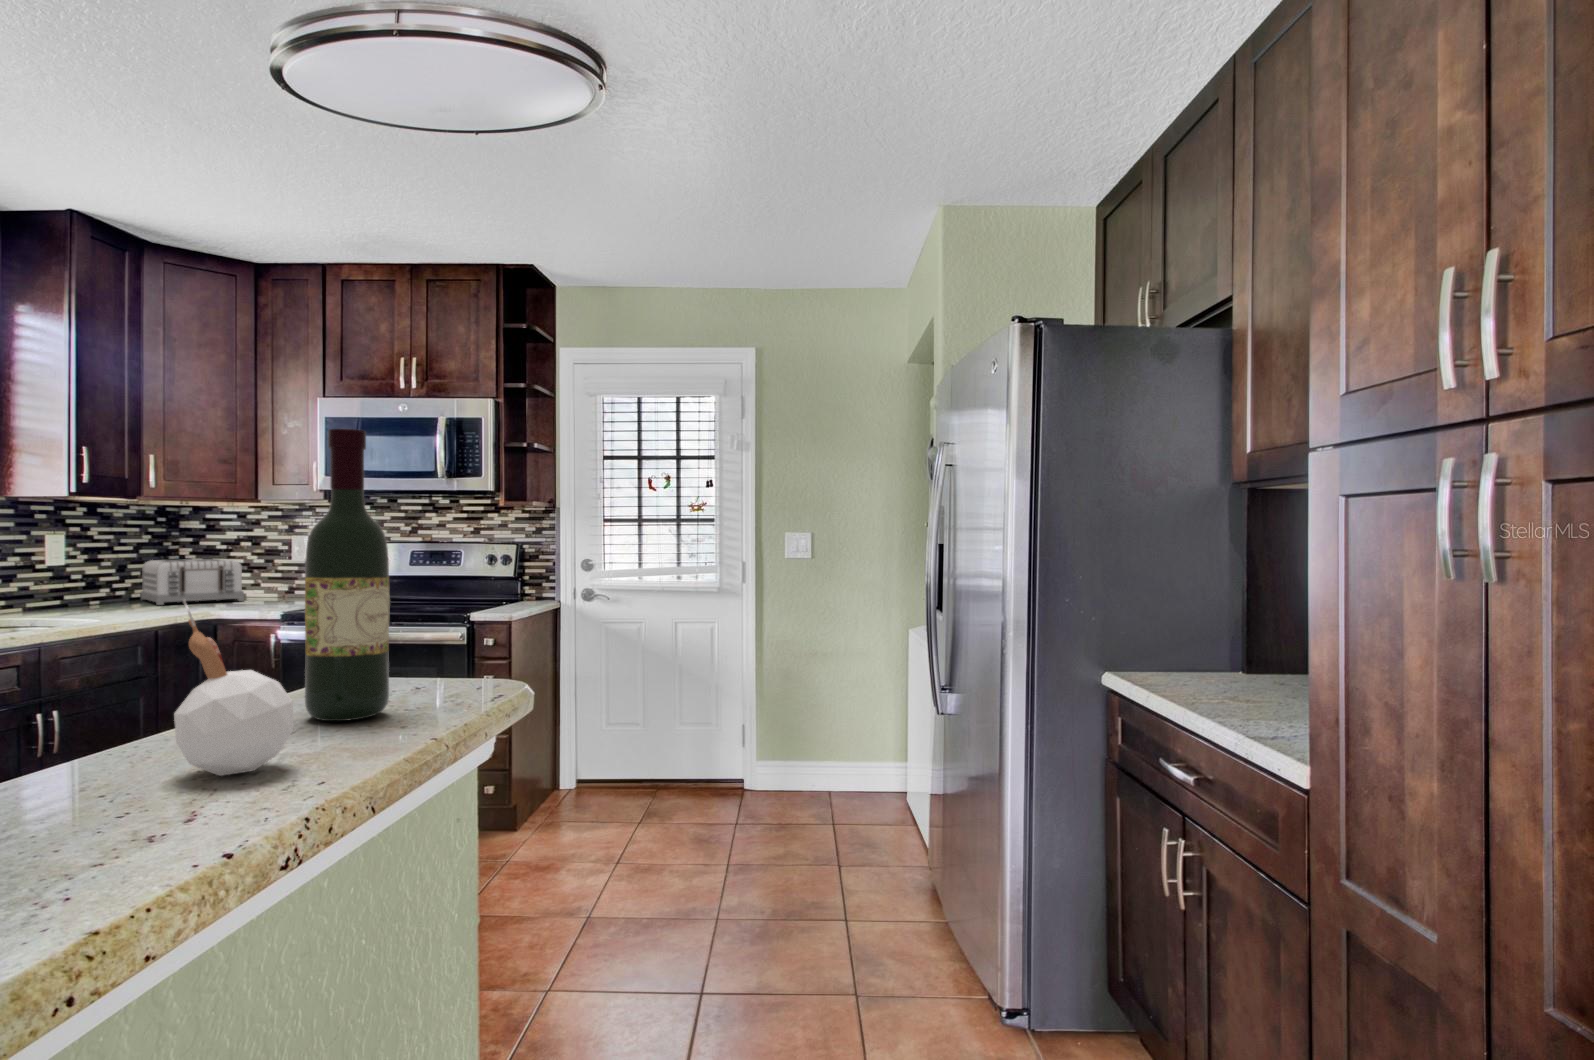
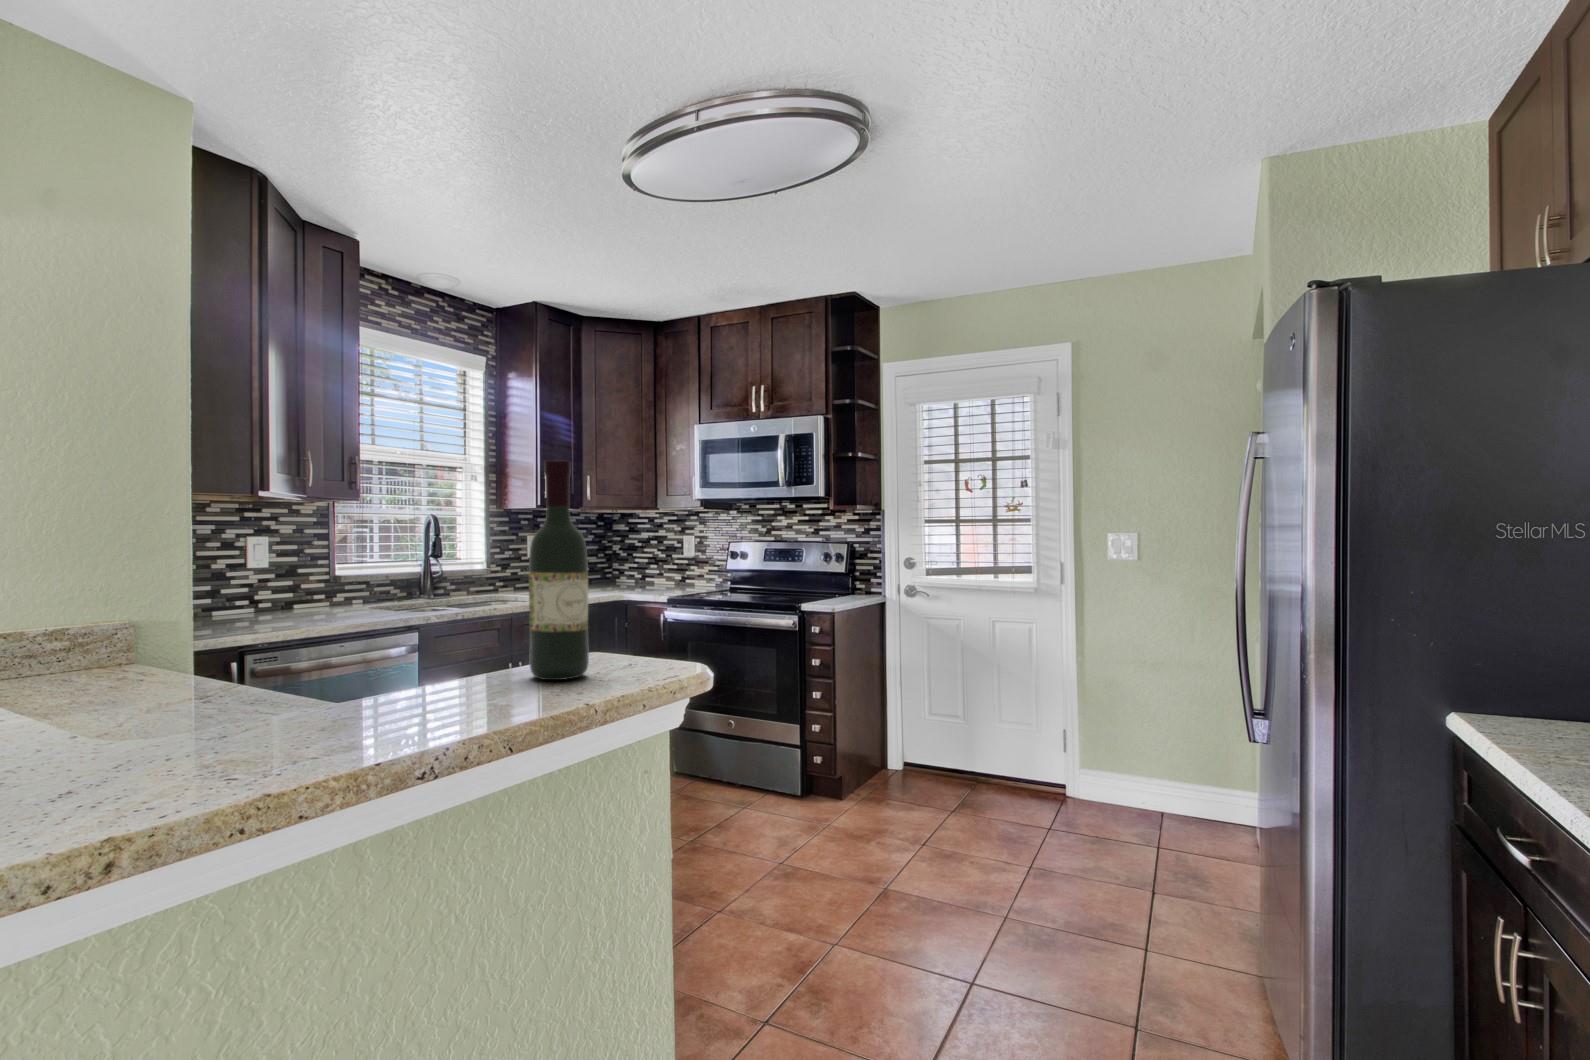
toaster: present [141,559,244,605] -> none [587,554,650,588]
candle: present [174,599,294,776] -> none [404,586,481,711]

